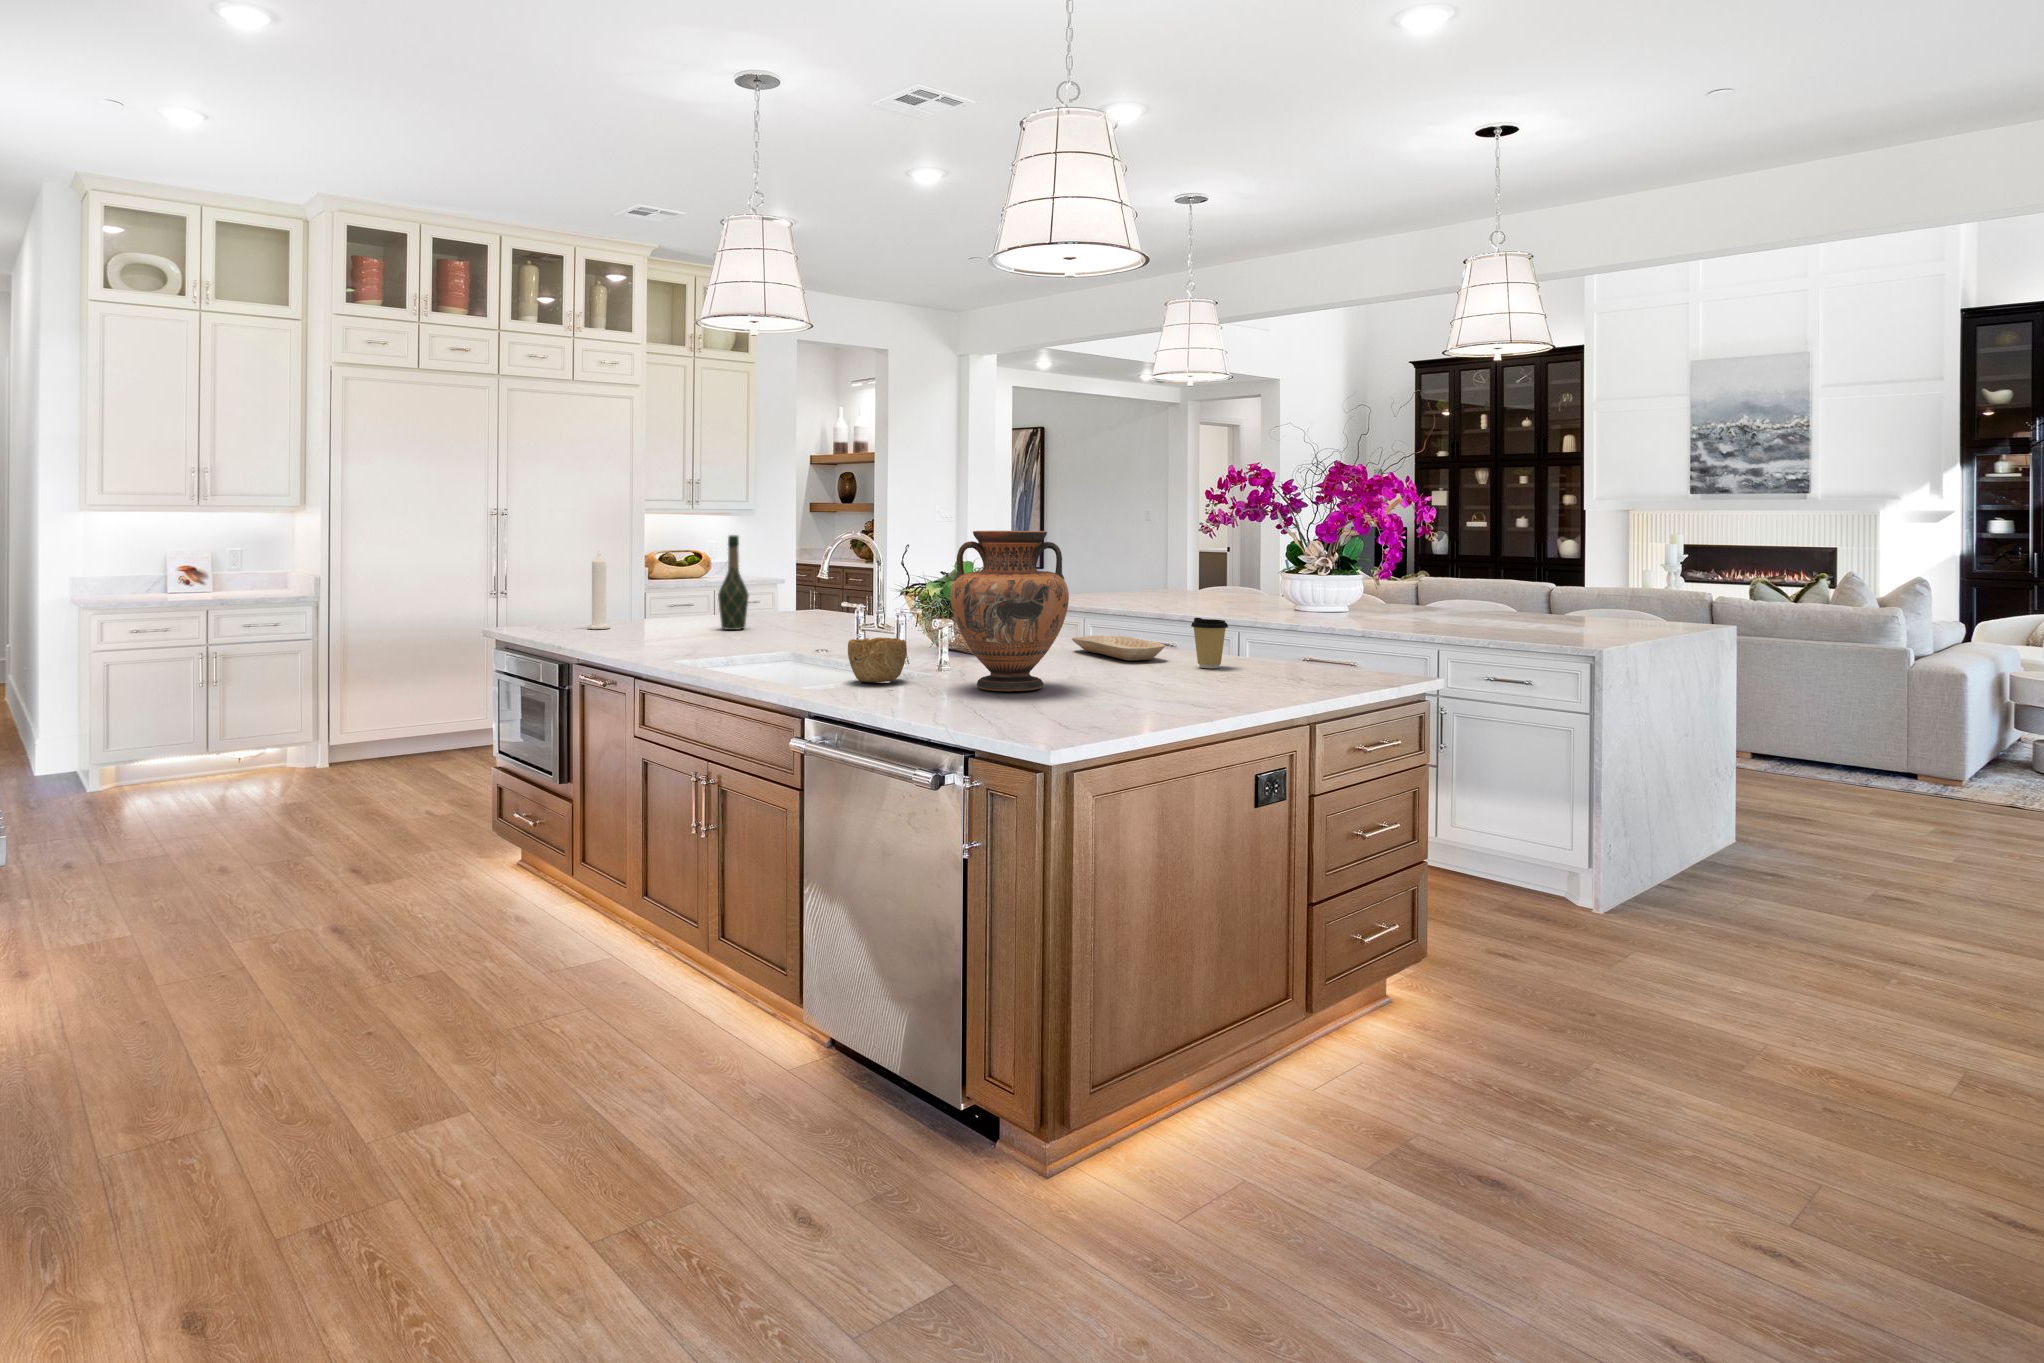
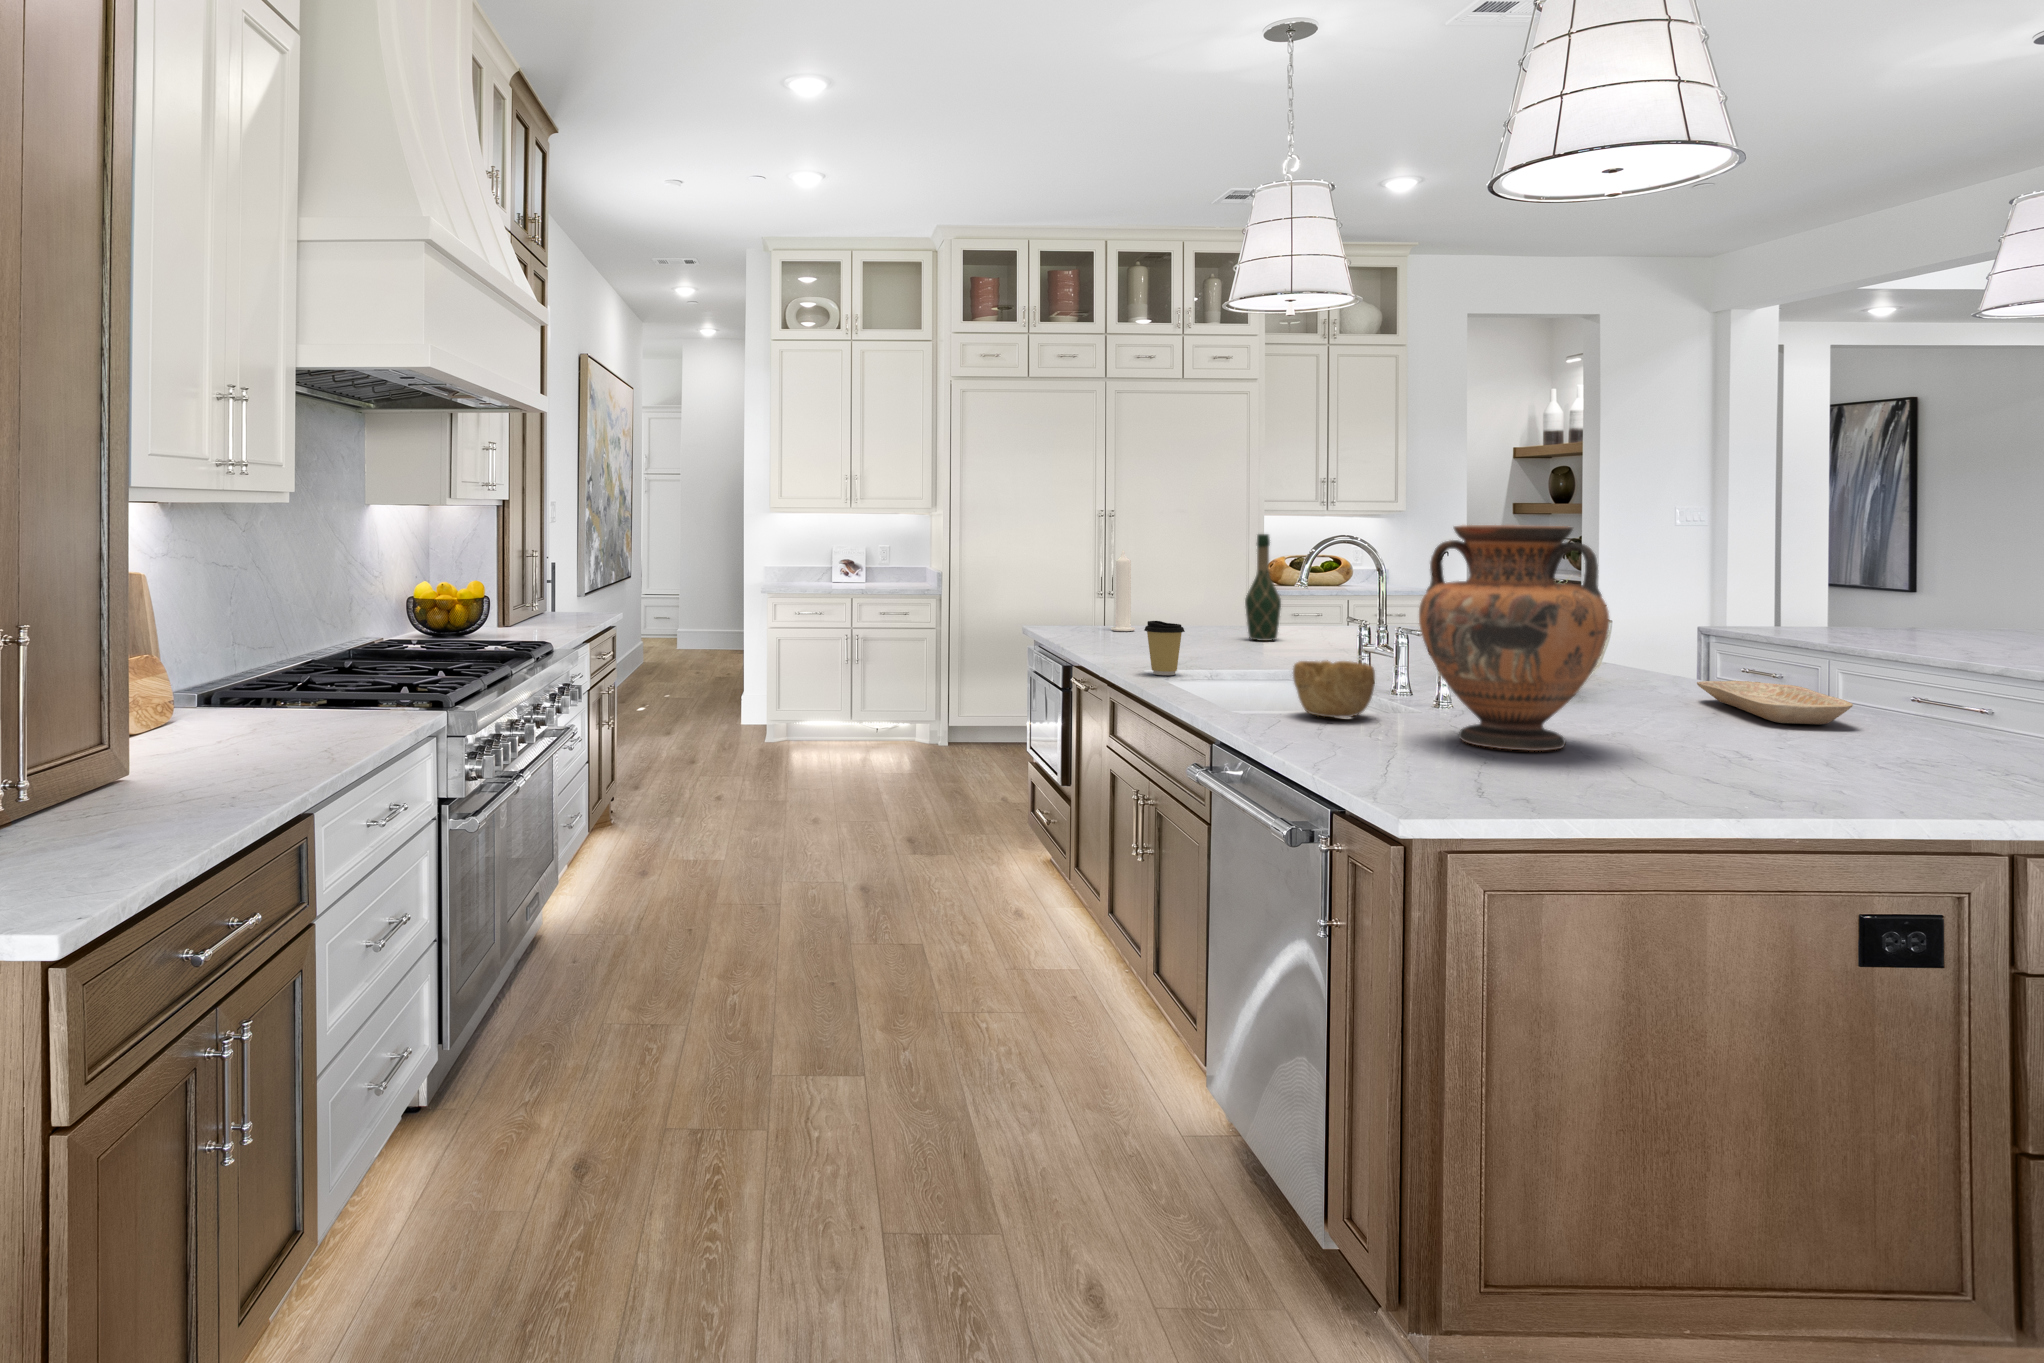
coffee cup: present [1191,618,1228,668] -> present [1144,621,1185,675]

